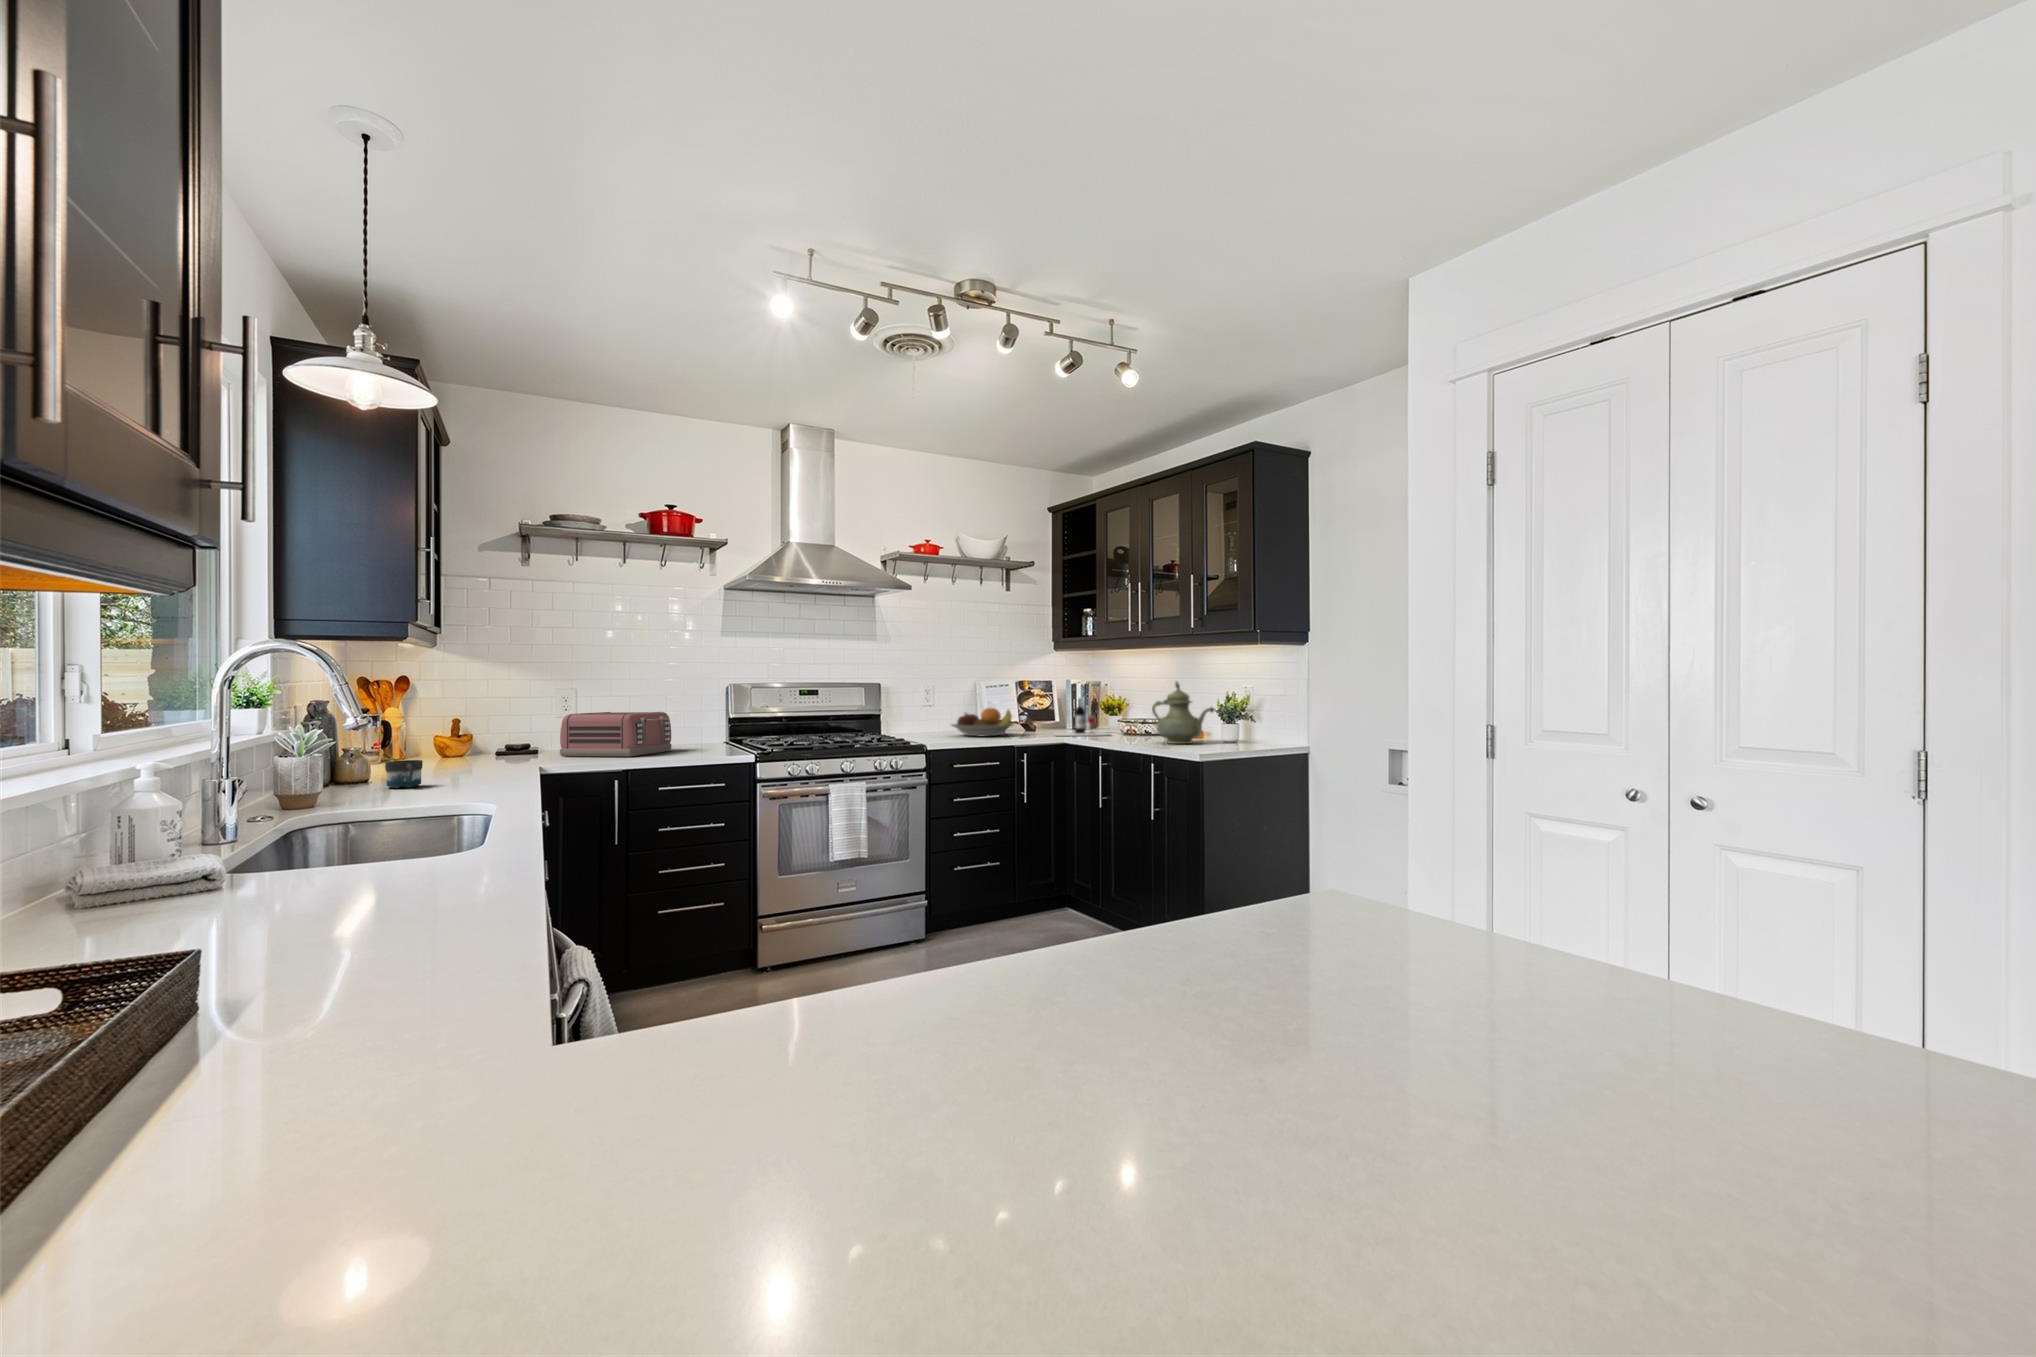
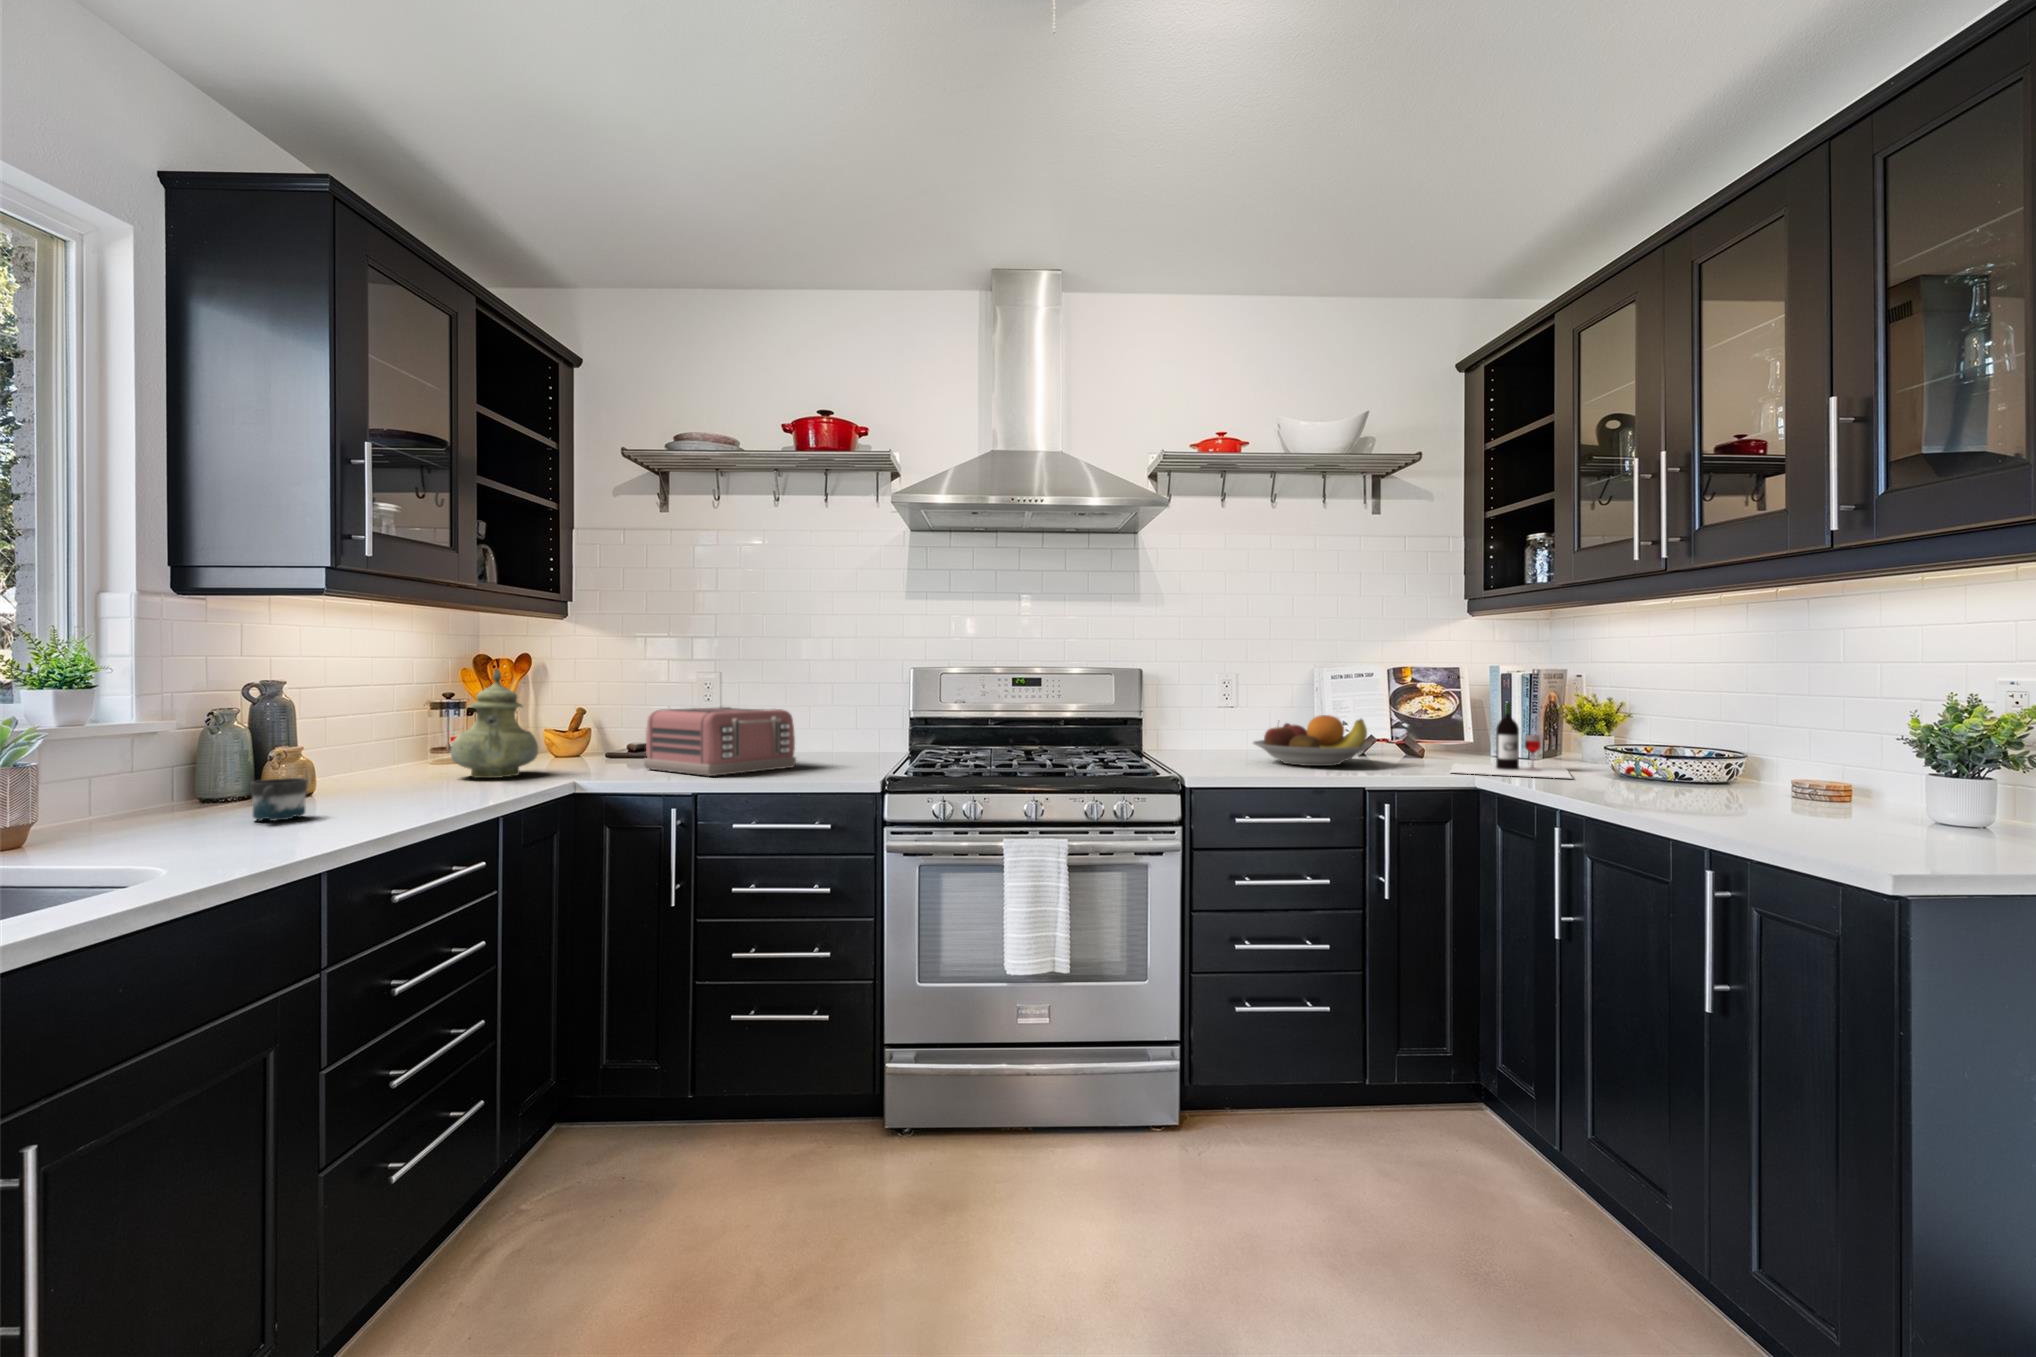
teapot: present [1152,682,1214,744] -> present [451,669,538,778]

